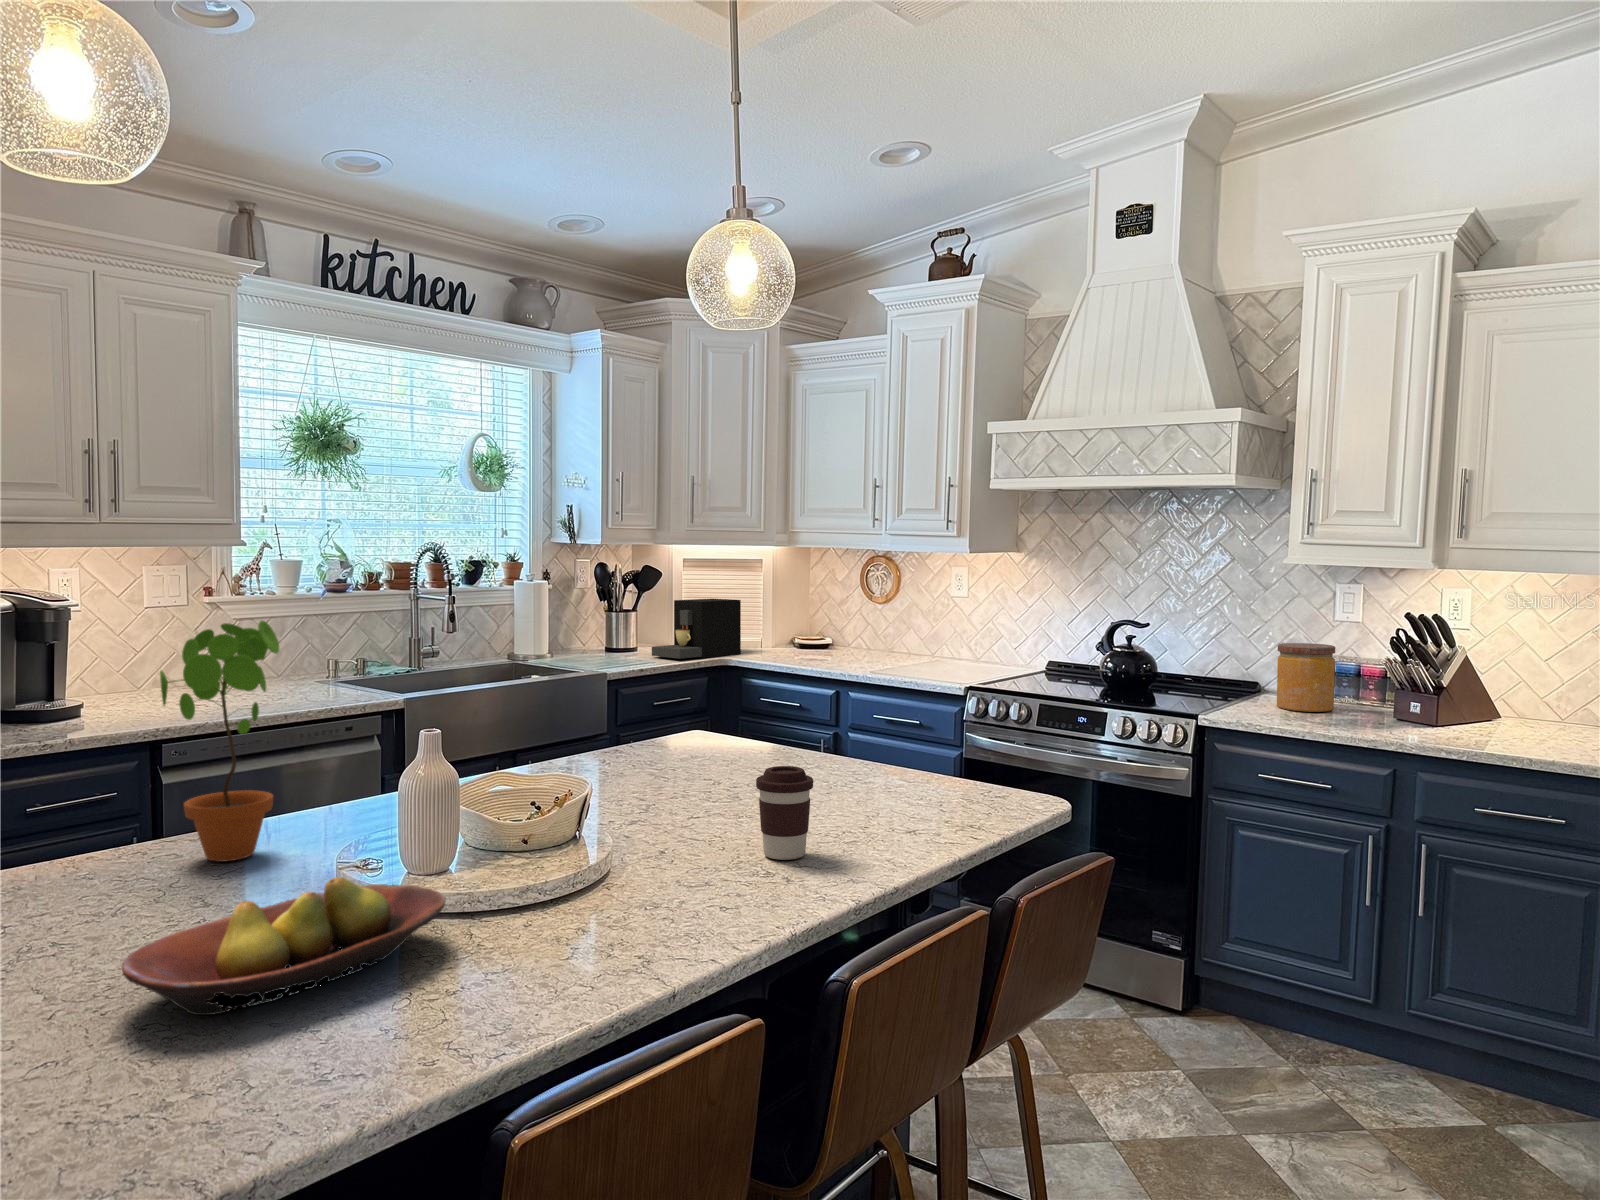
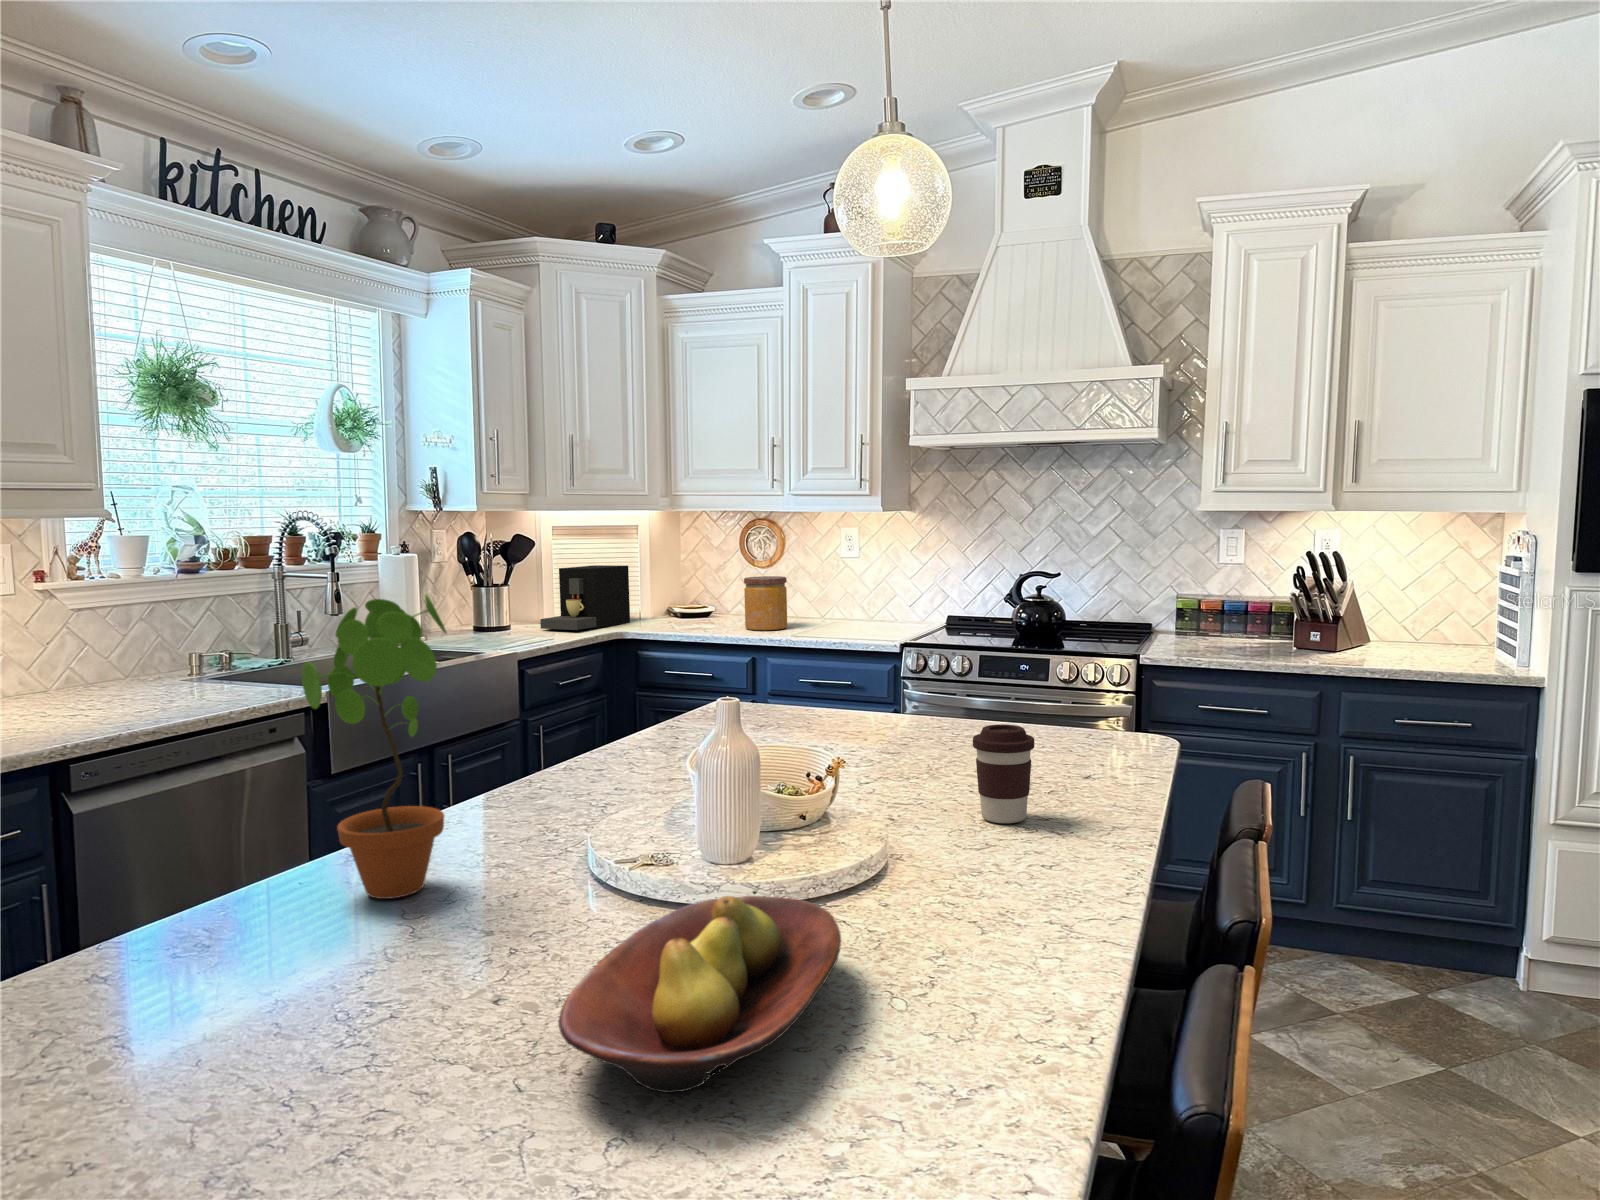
jar: present [1277,643,1335,712] -> present [744,576,787,630]

